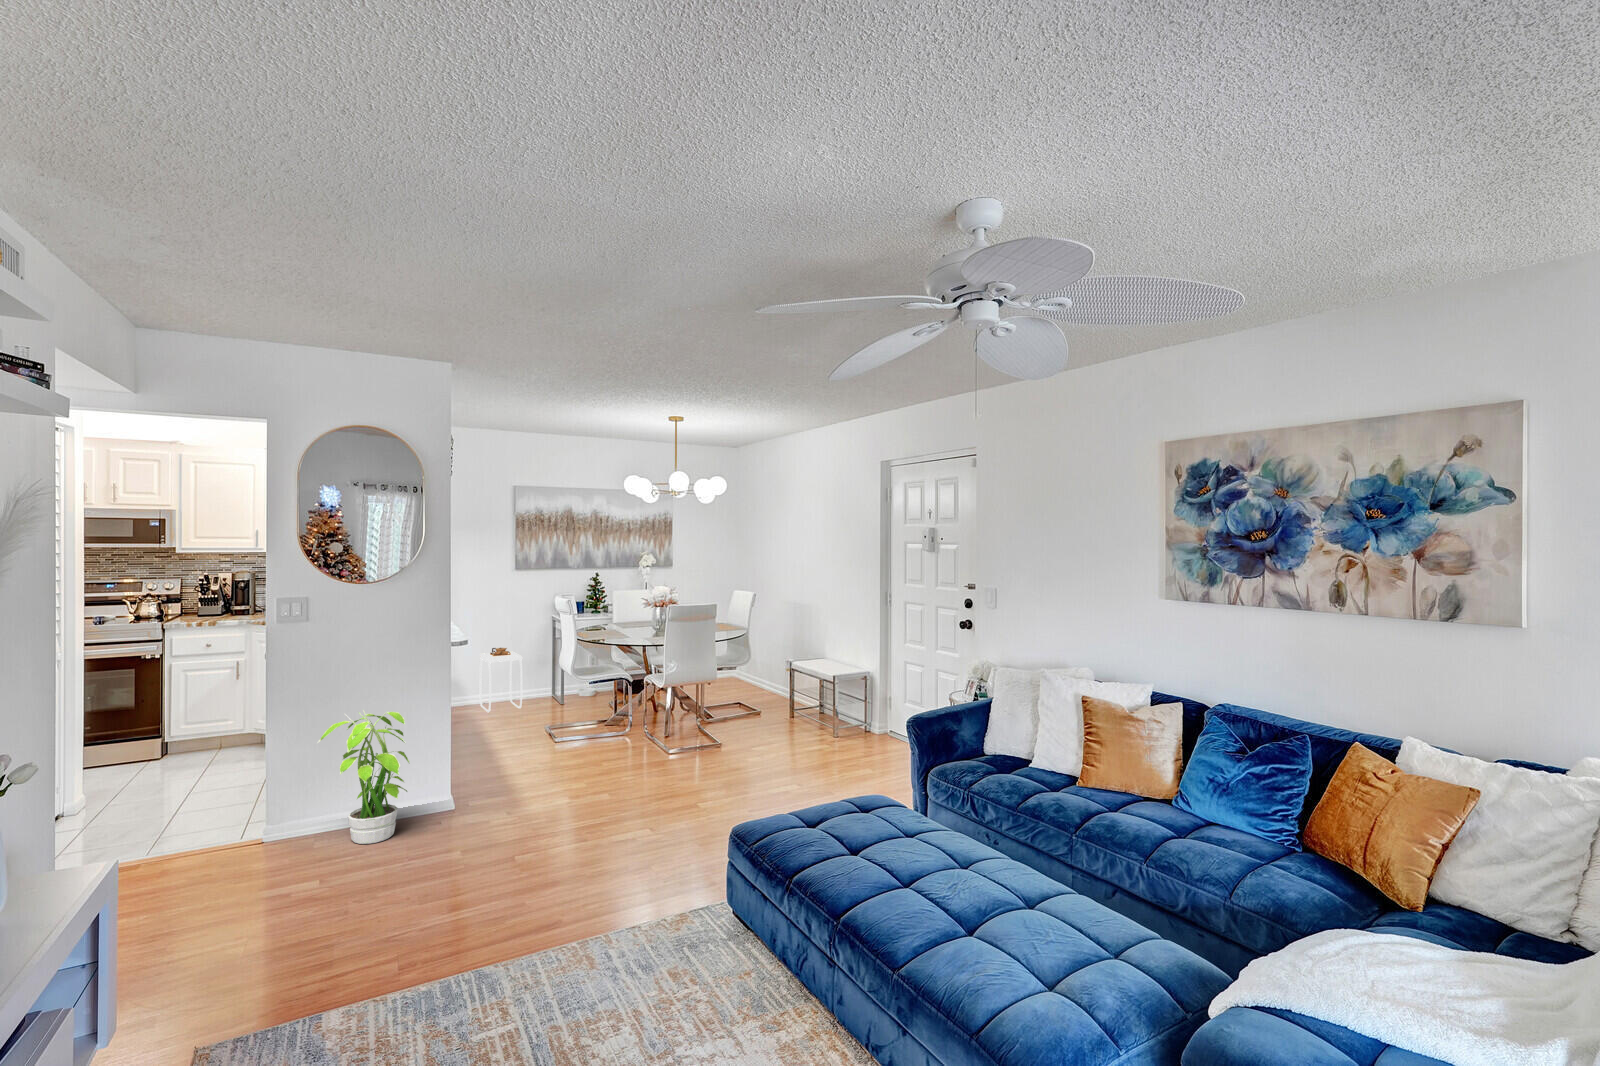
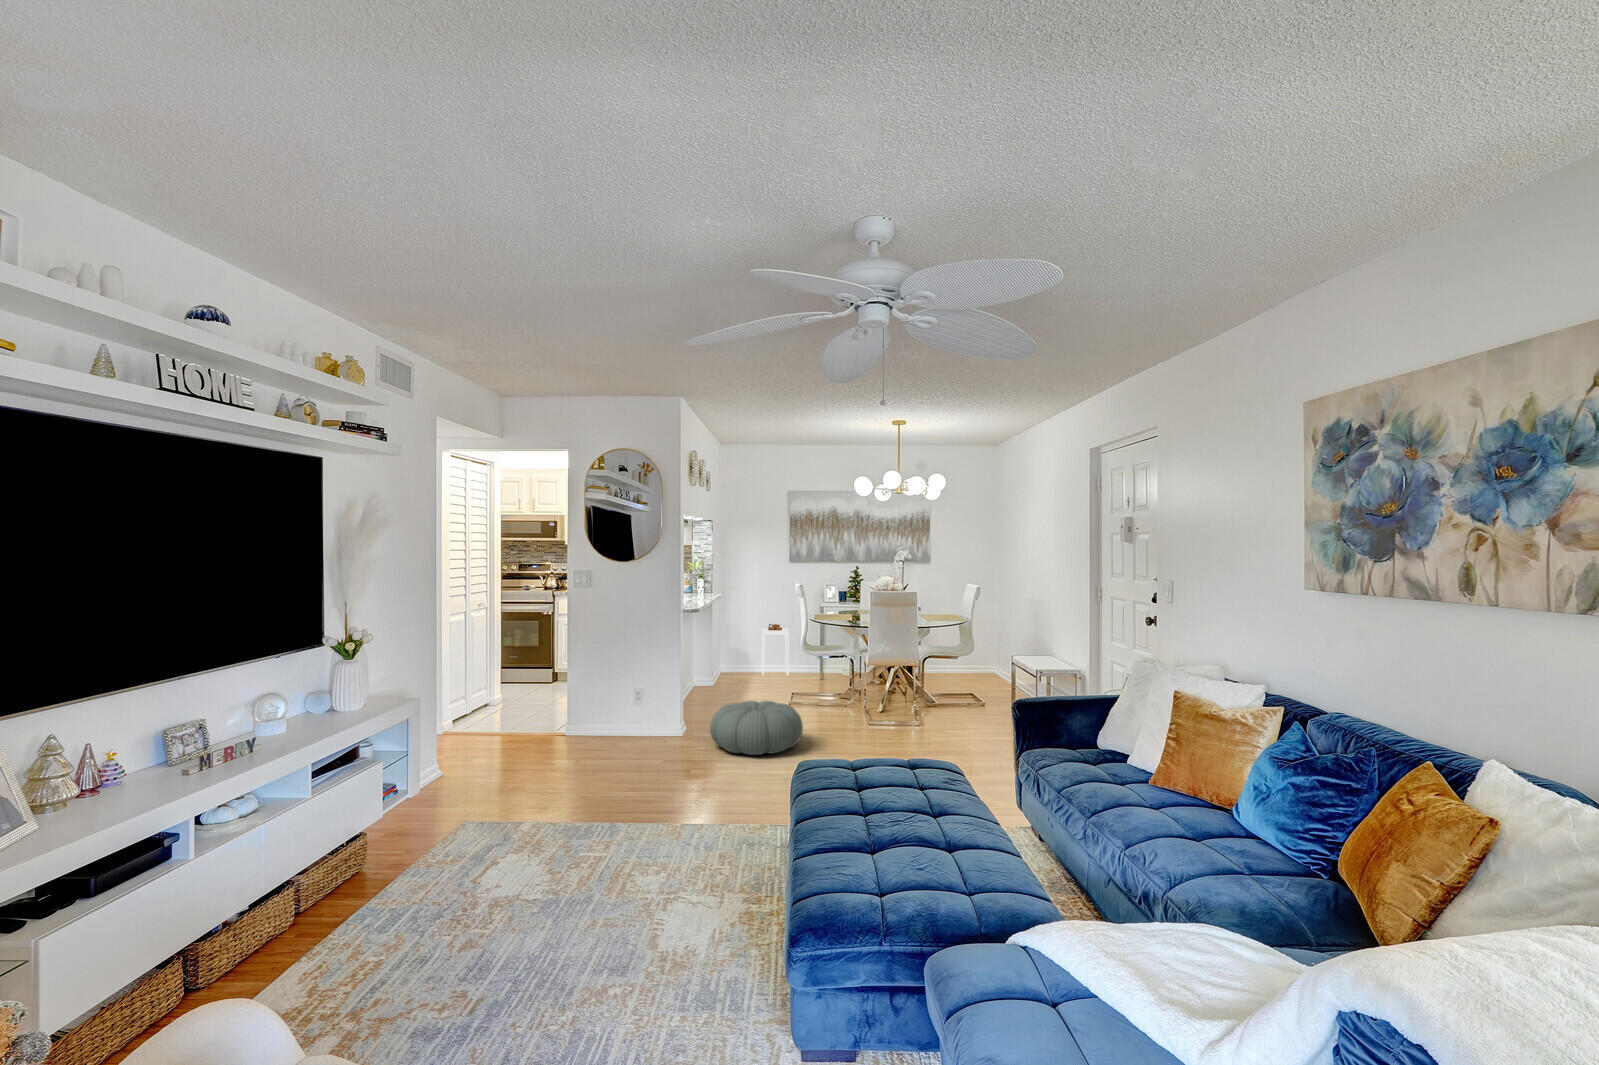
potted plant: present [318,712,409,844] -> none [585,648,644,743]
pouf: none [515,750,632,824] -> present [710,701,803,755]

